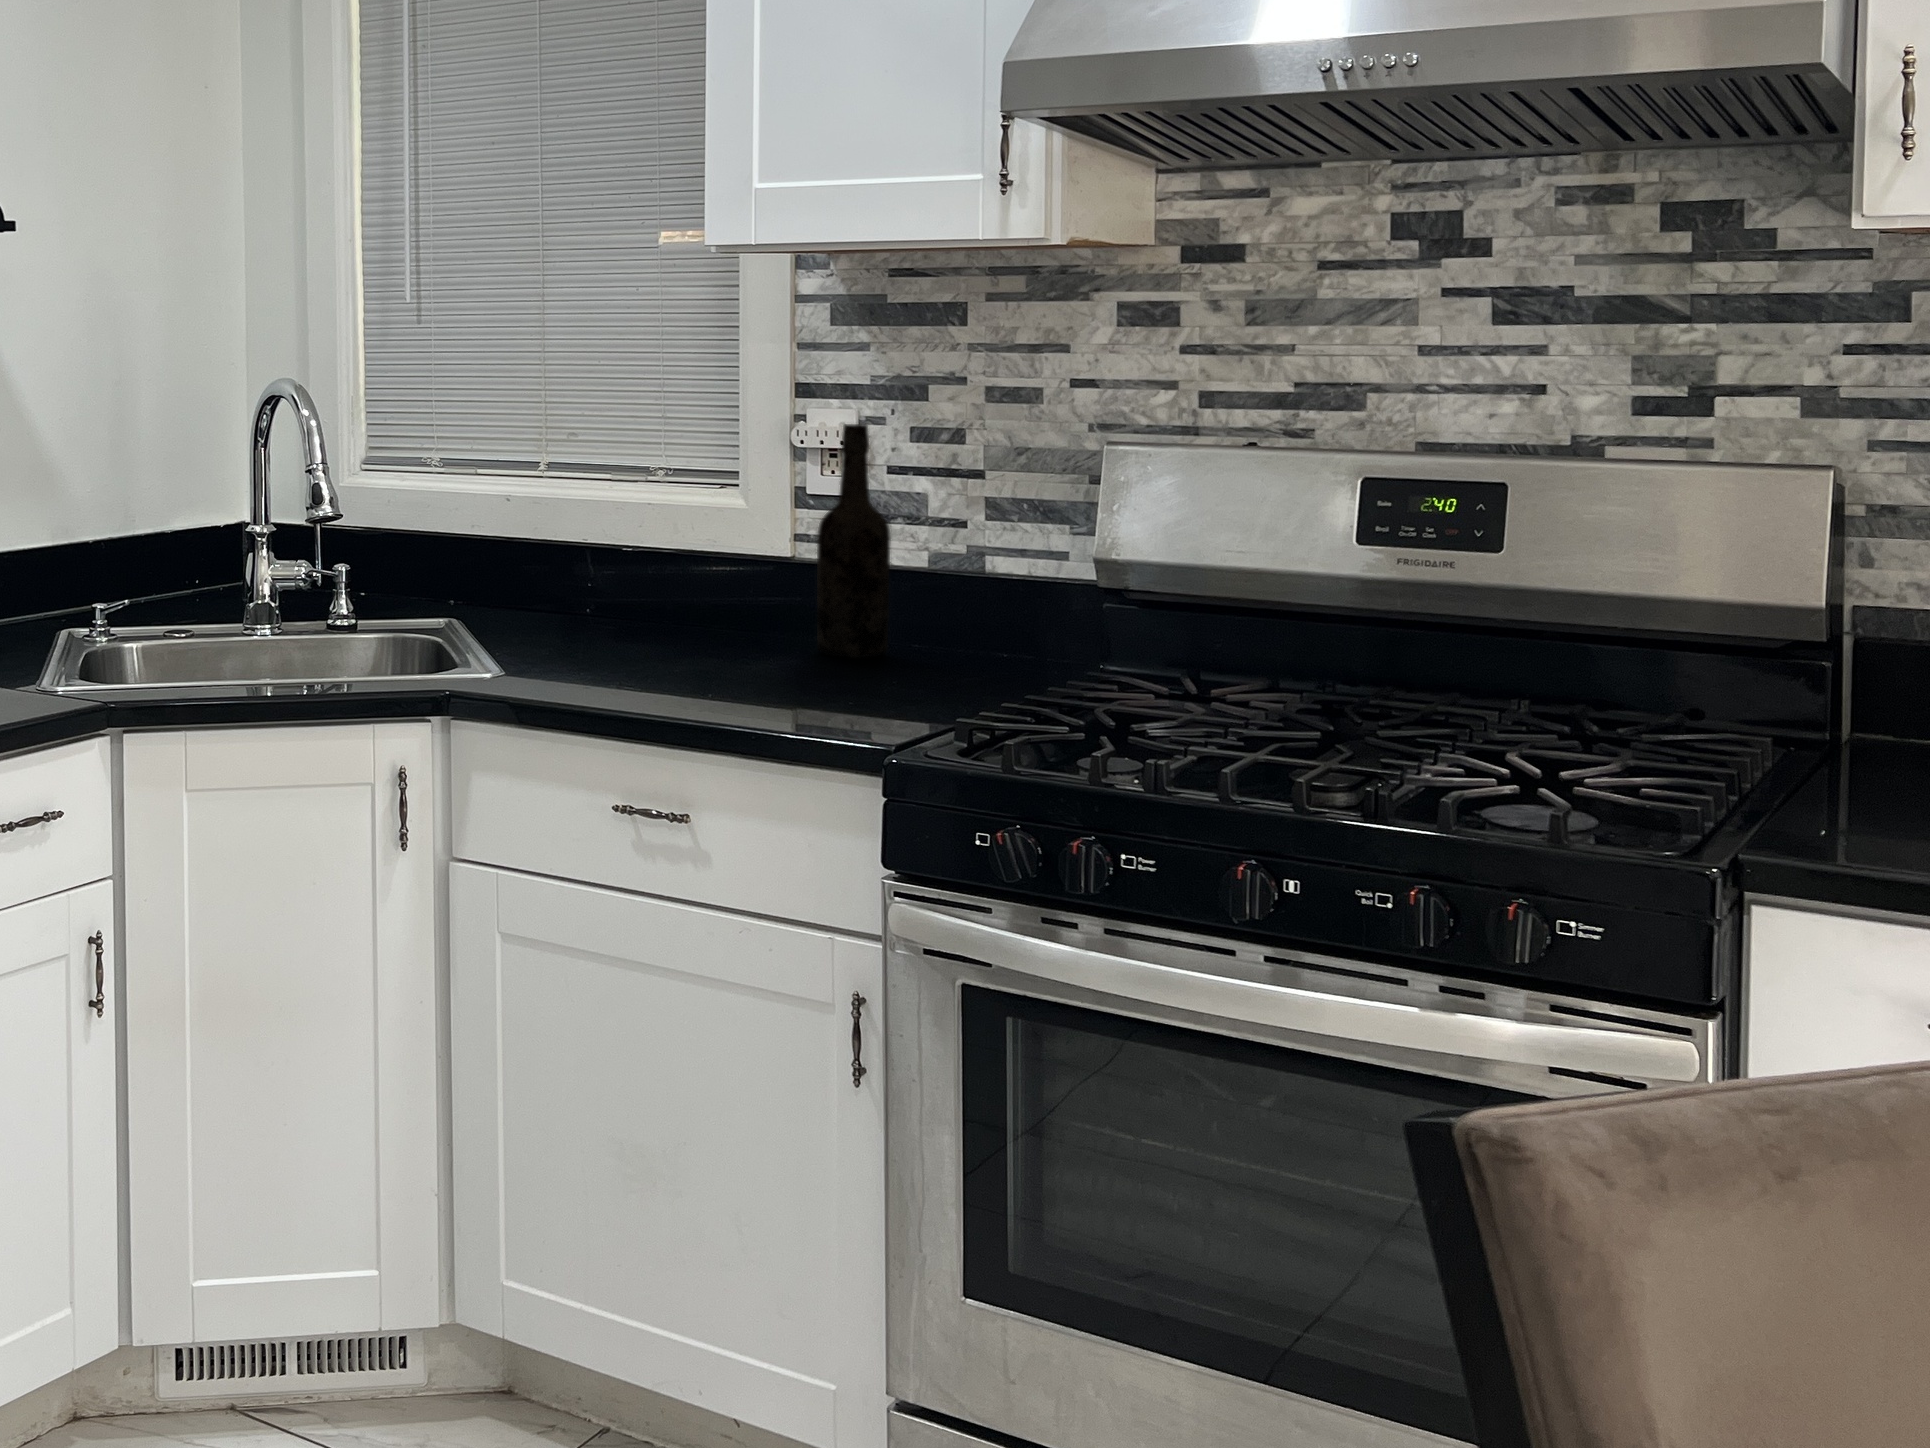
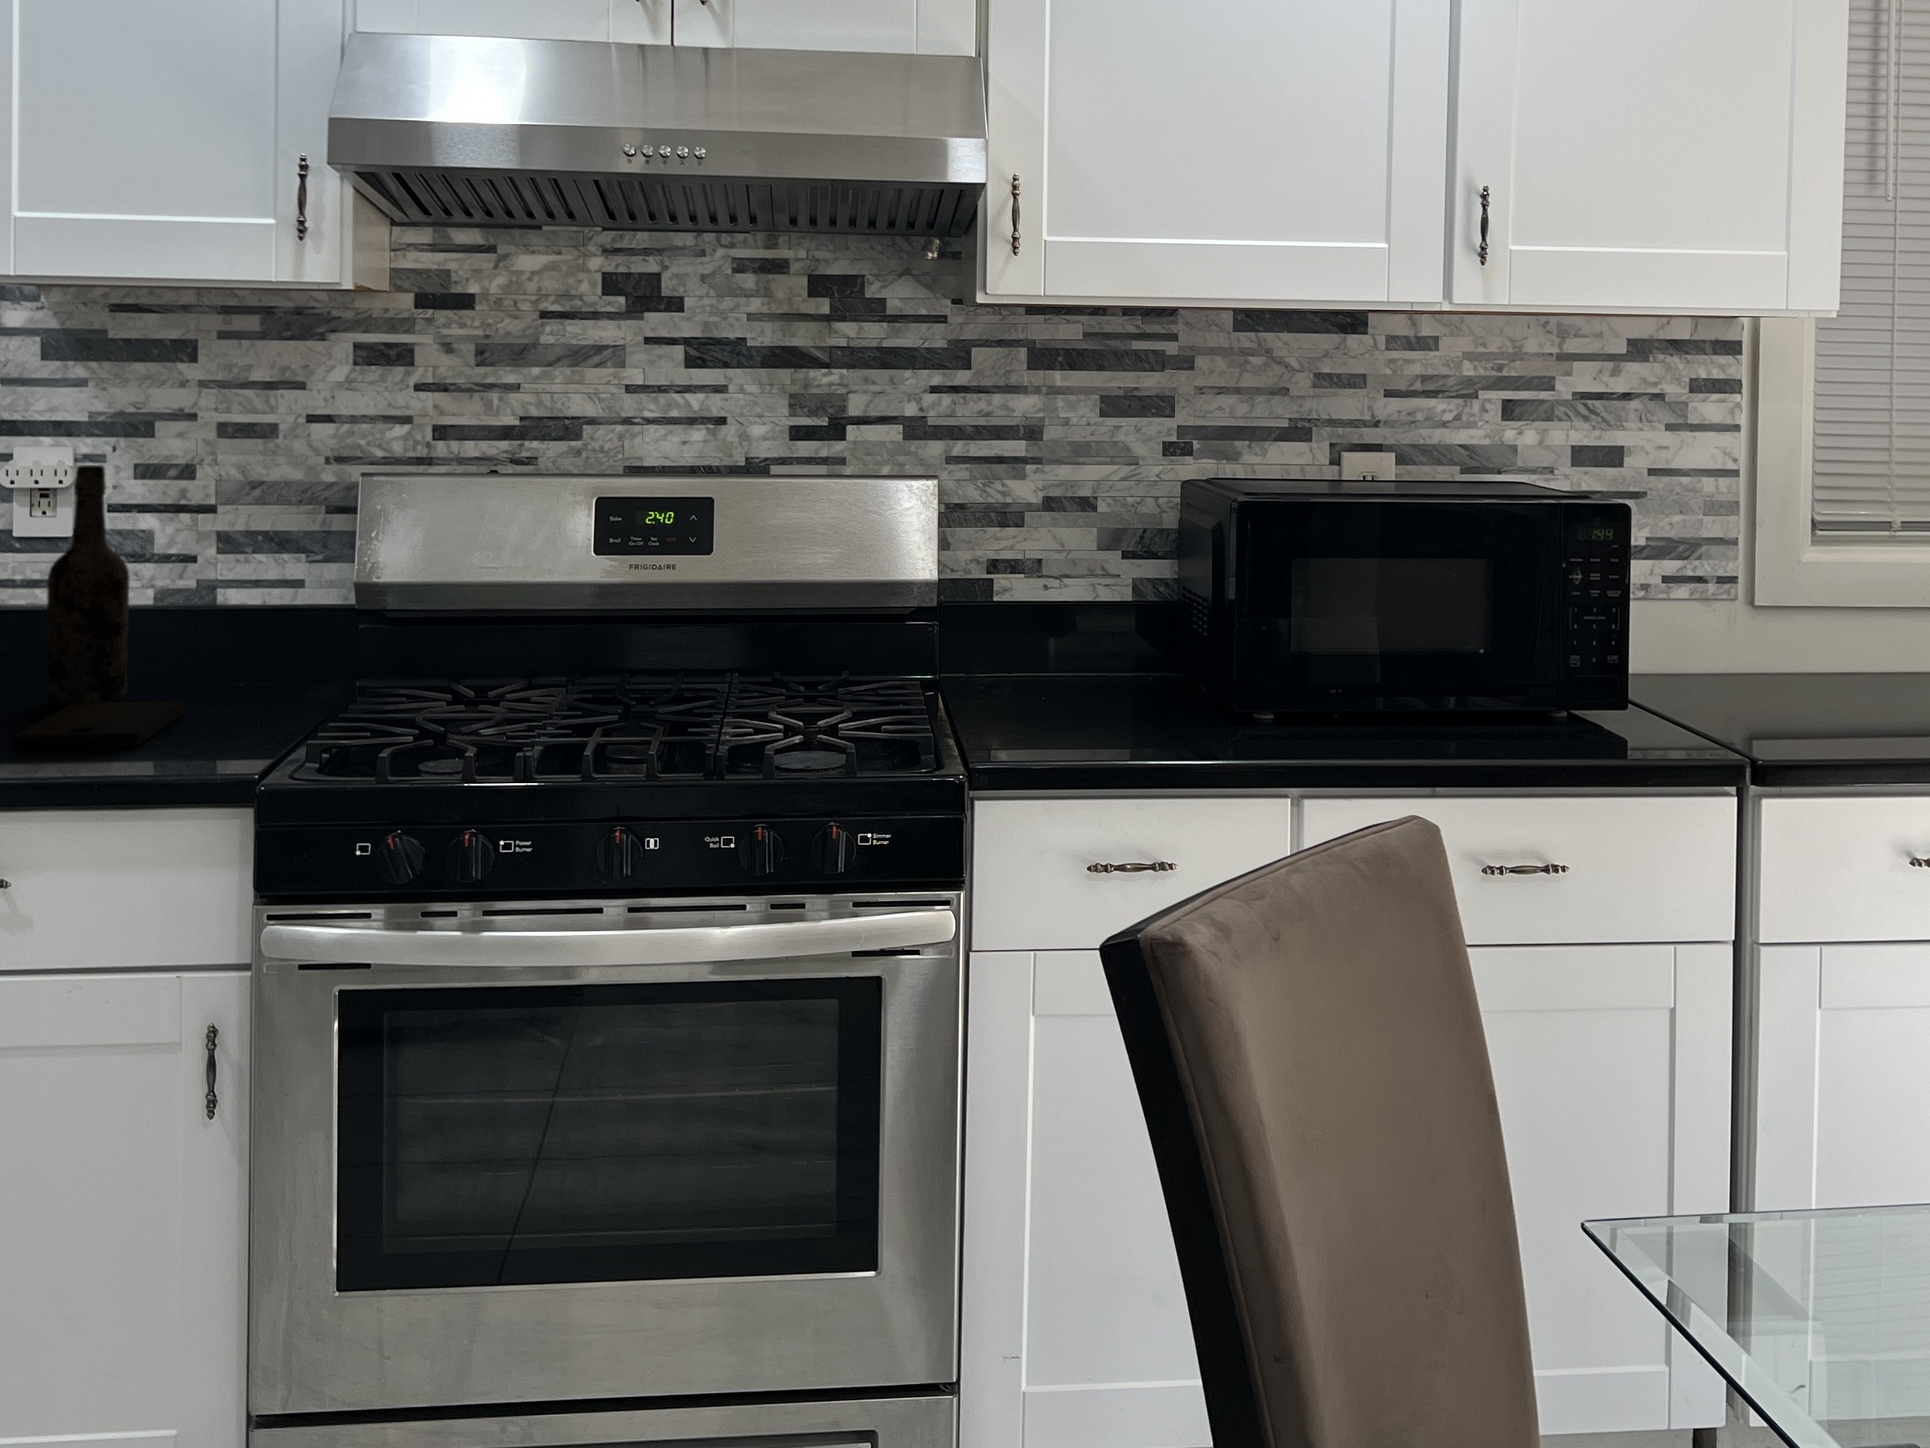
cutting board: none [749,651,923,693] -> present [12,702,185,749]

